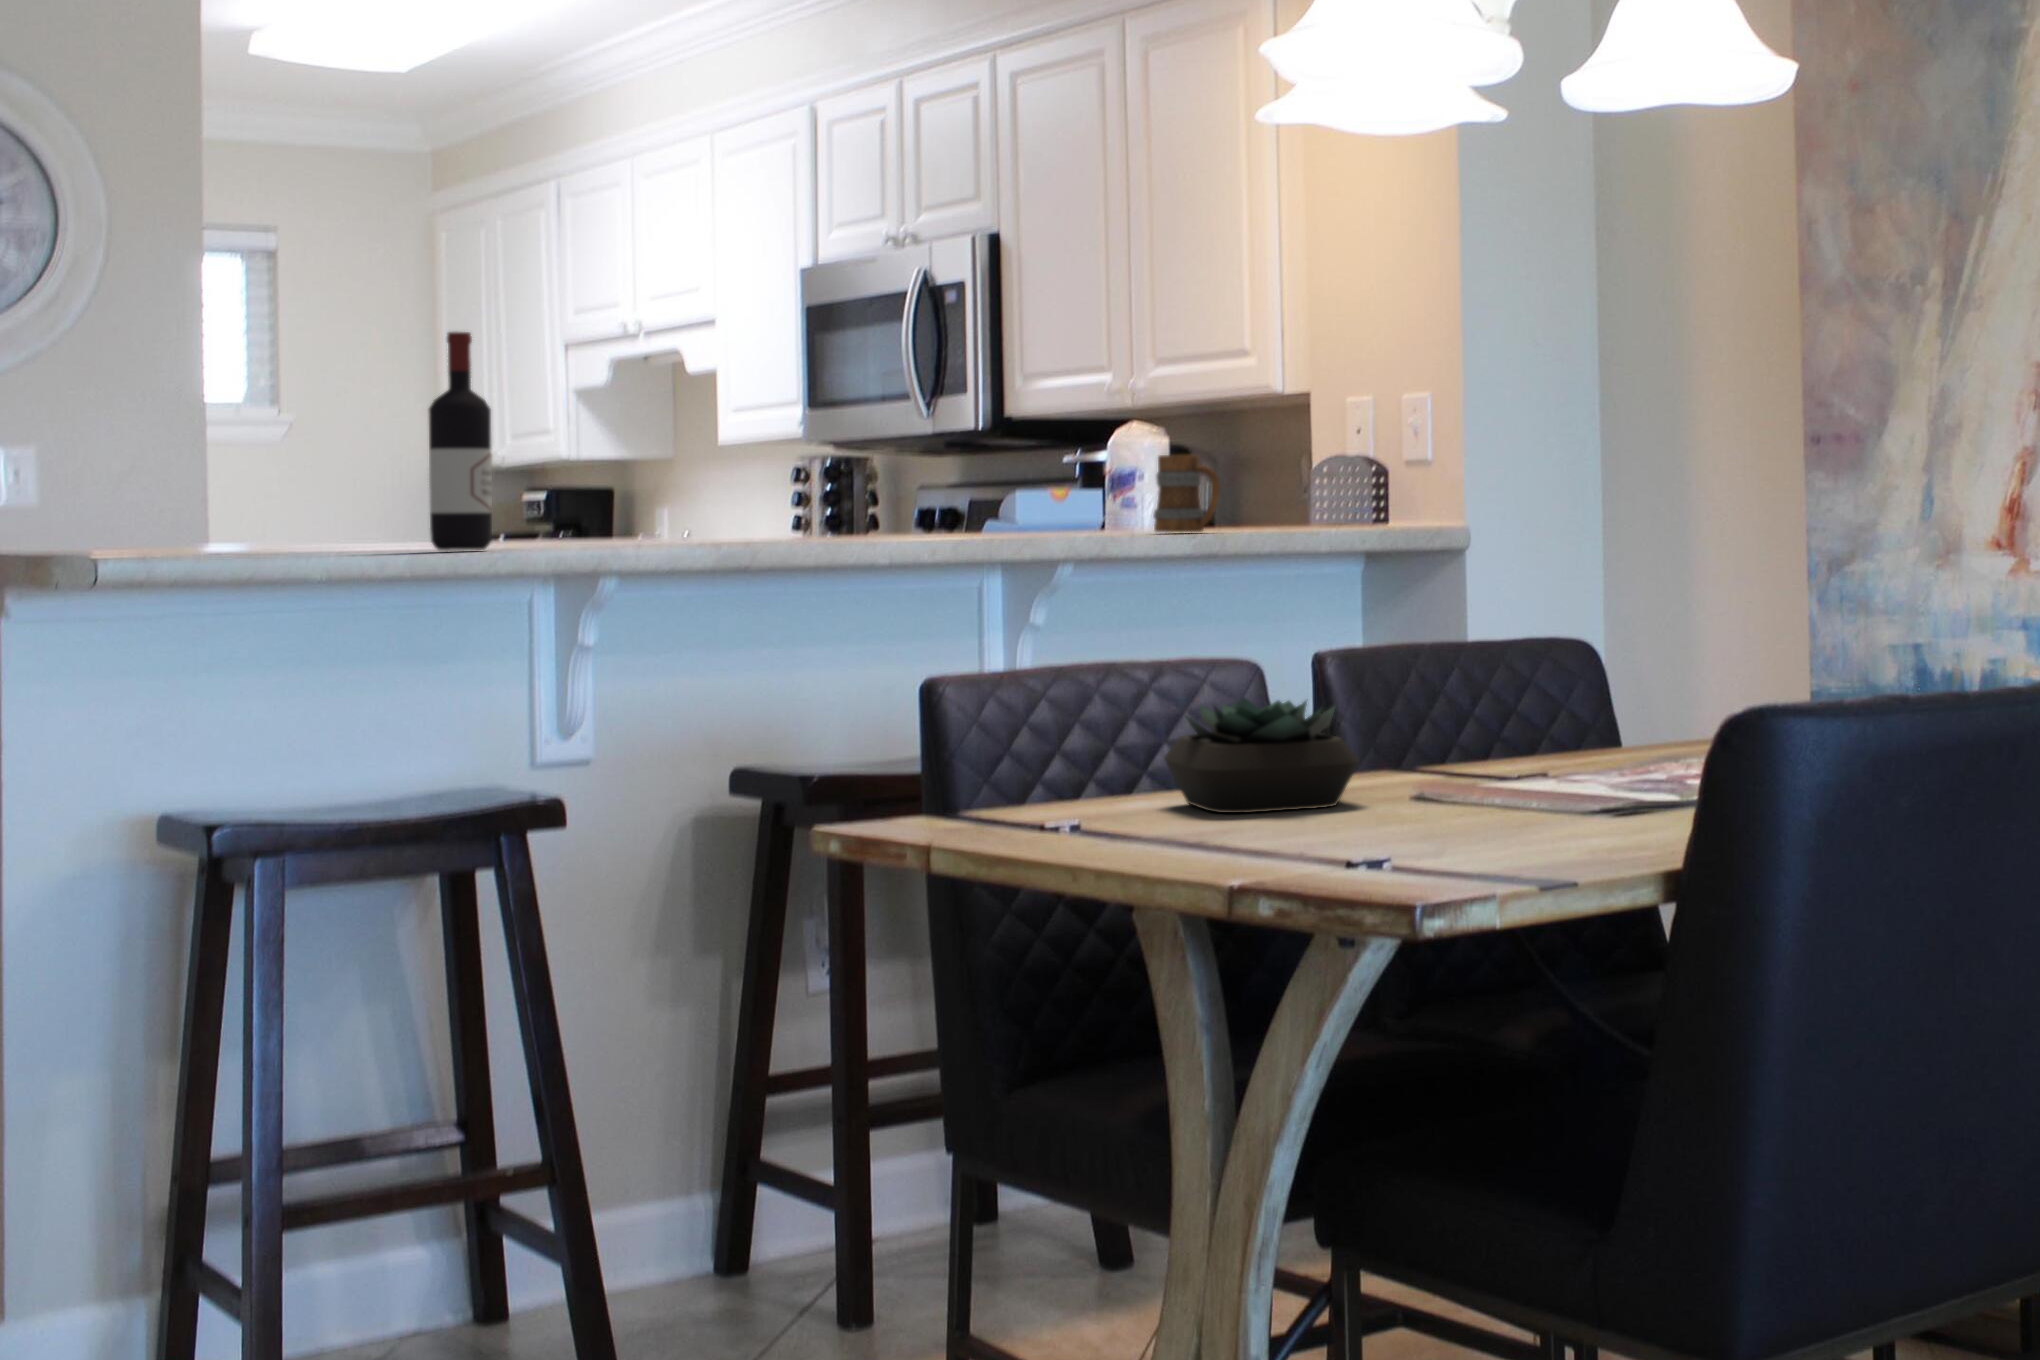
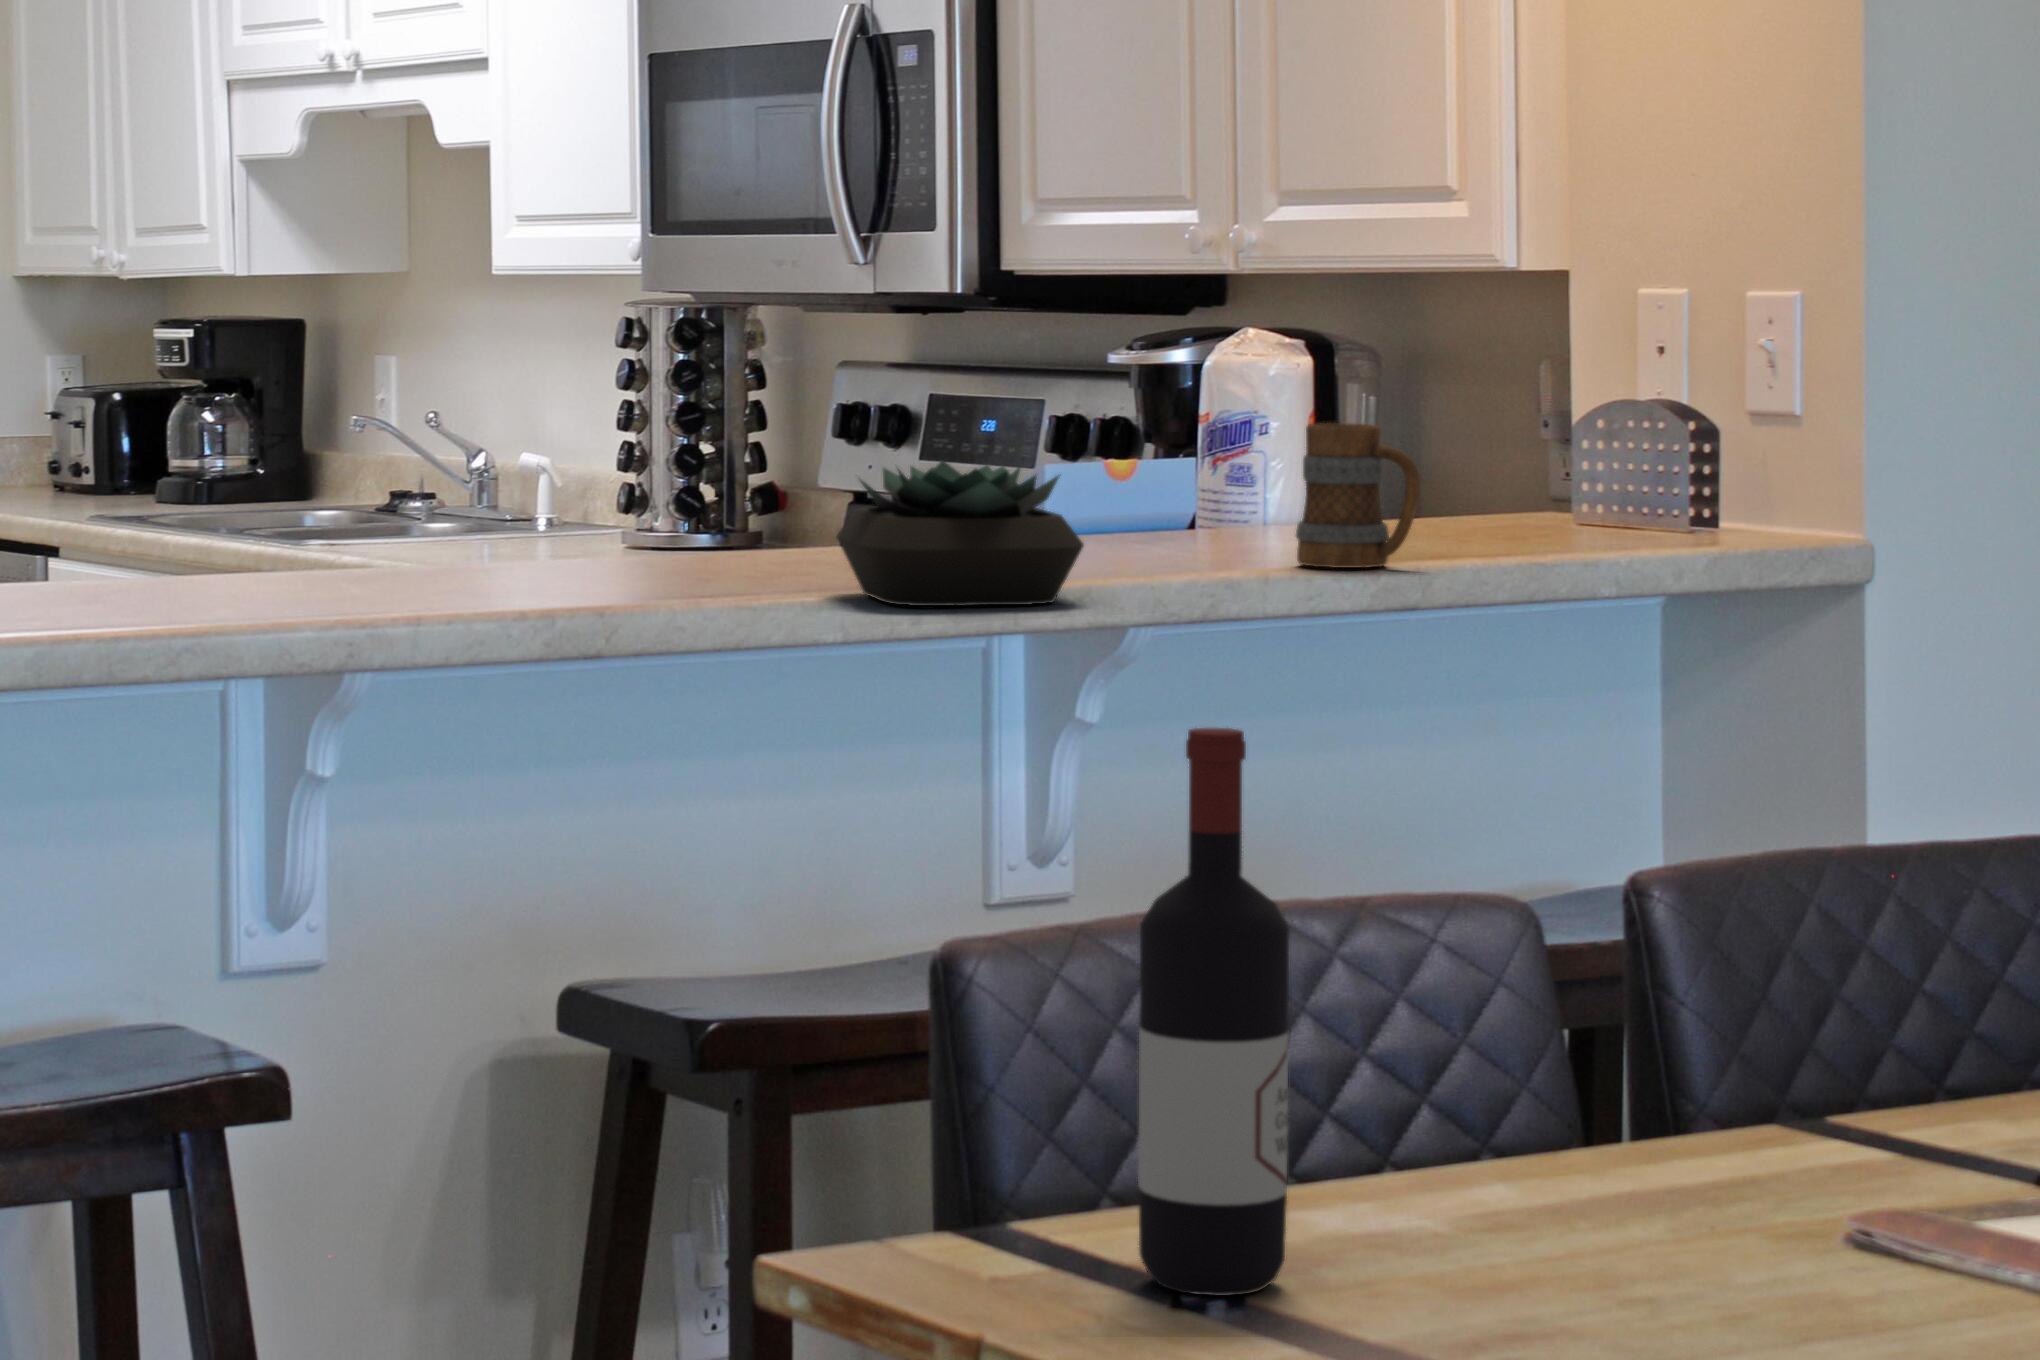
wine bottle: present [429,332,492,551] -> present [1138,728,1289,1296]
succulent plant: present [1164,698,1359,813] -> present [836,461,1084,606]

